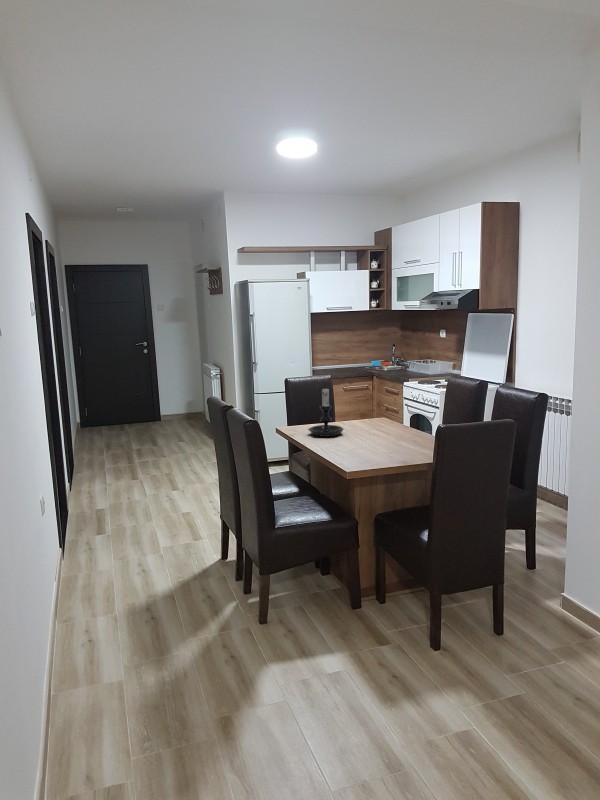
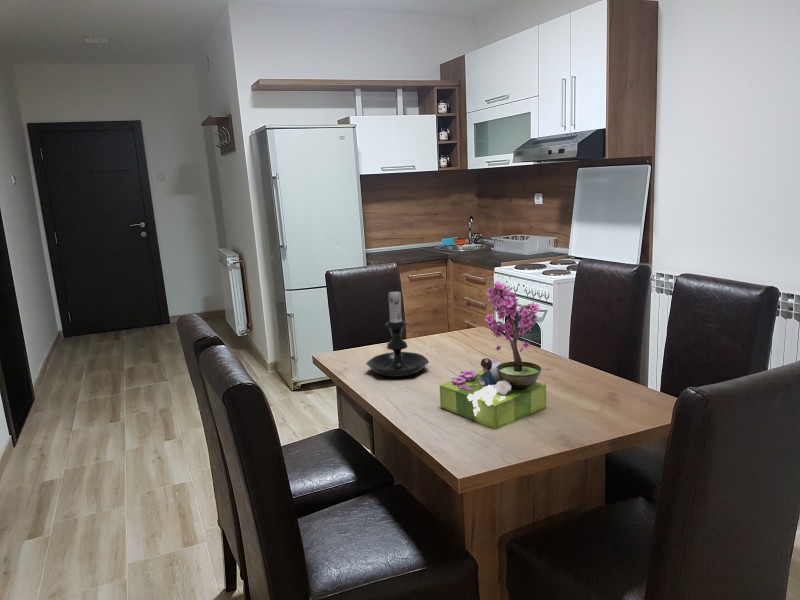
flower arrangement: none [345,381,401,457] -> present [440,281,546,430]

